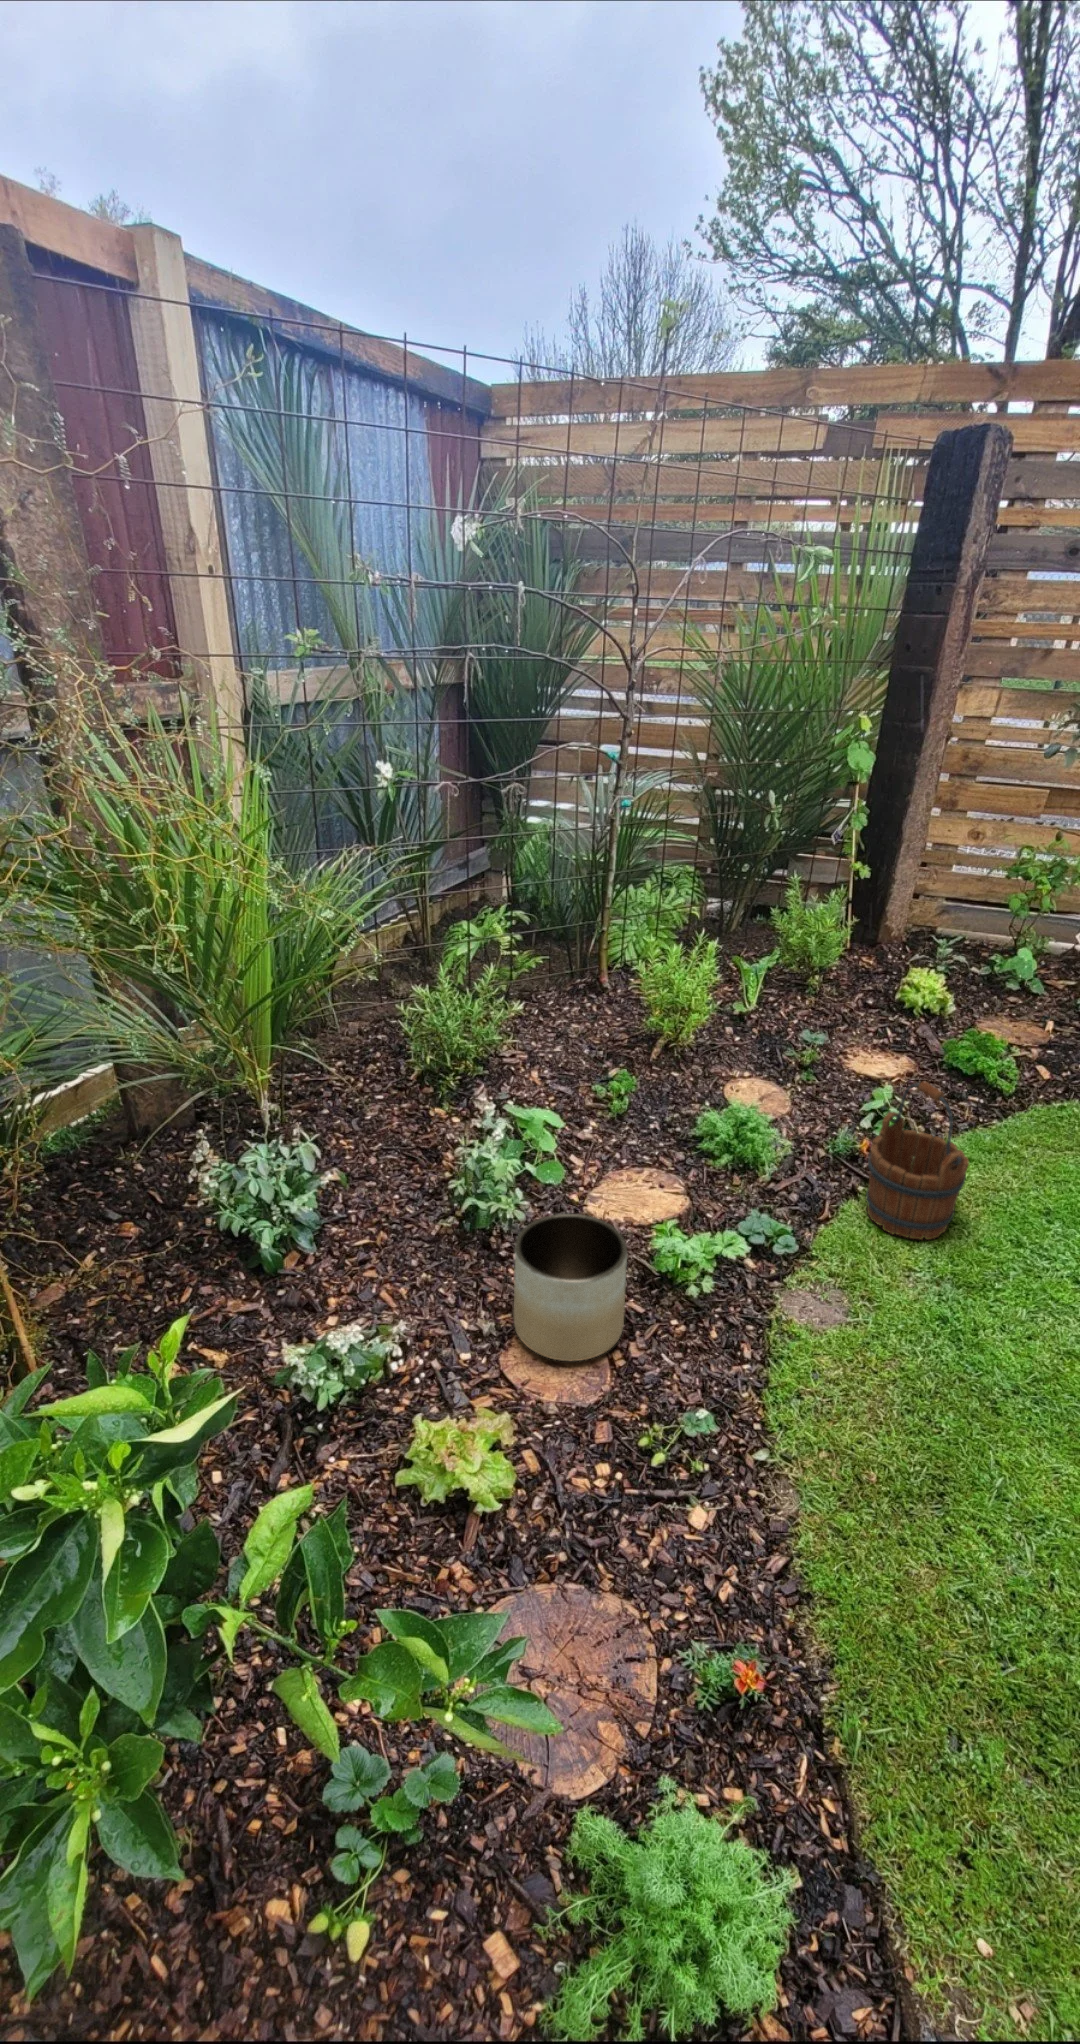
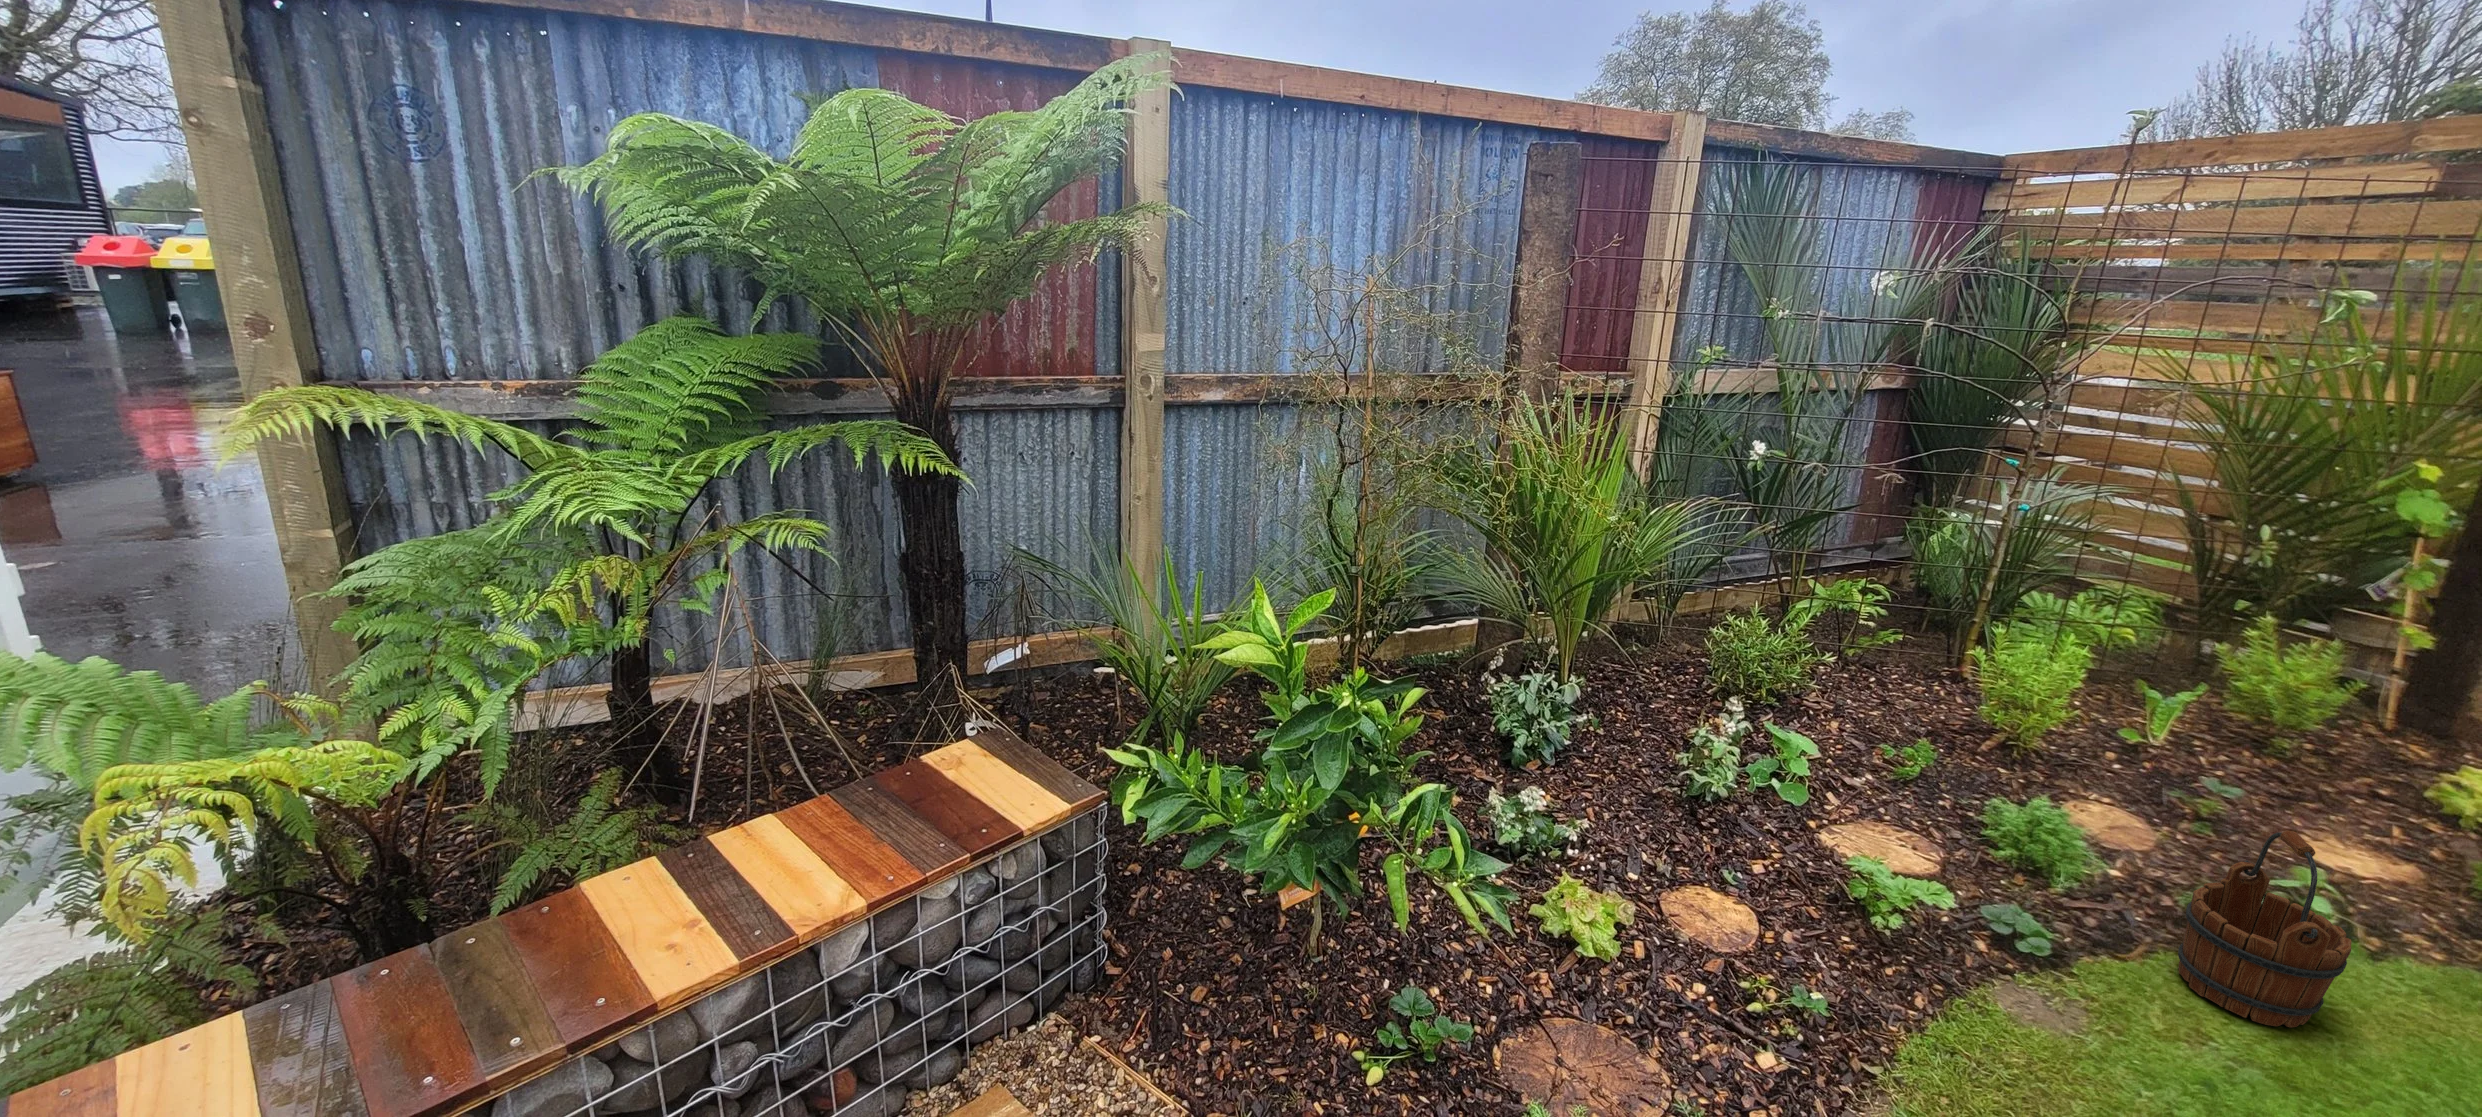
planter: present [514,1214,627,1361] -> none [1683,793,1805,923]

